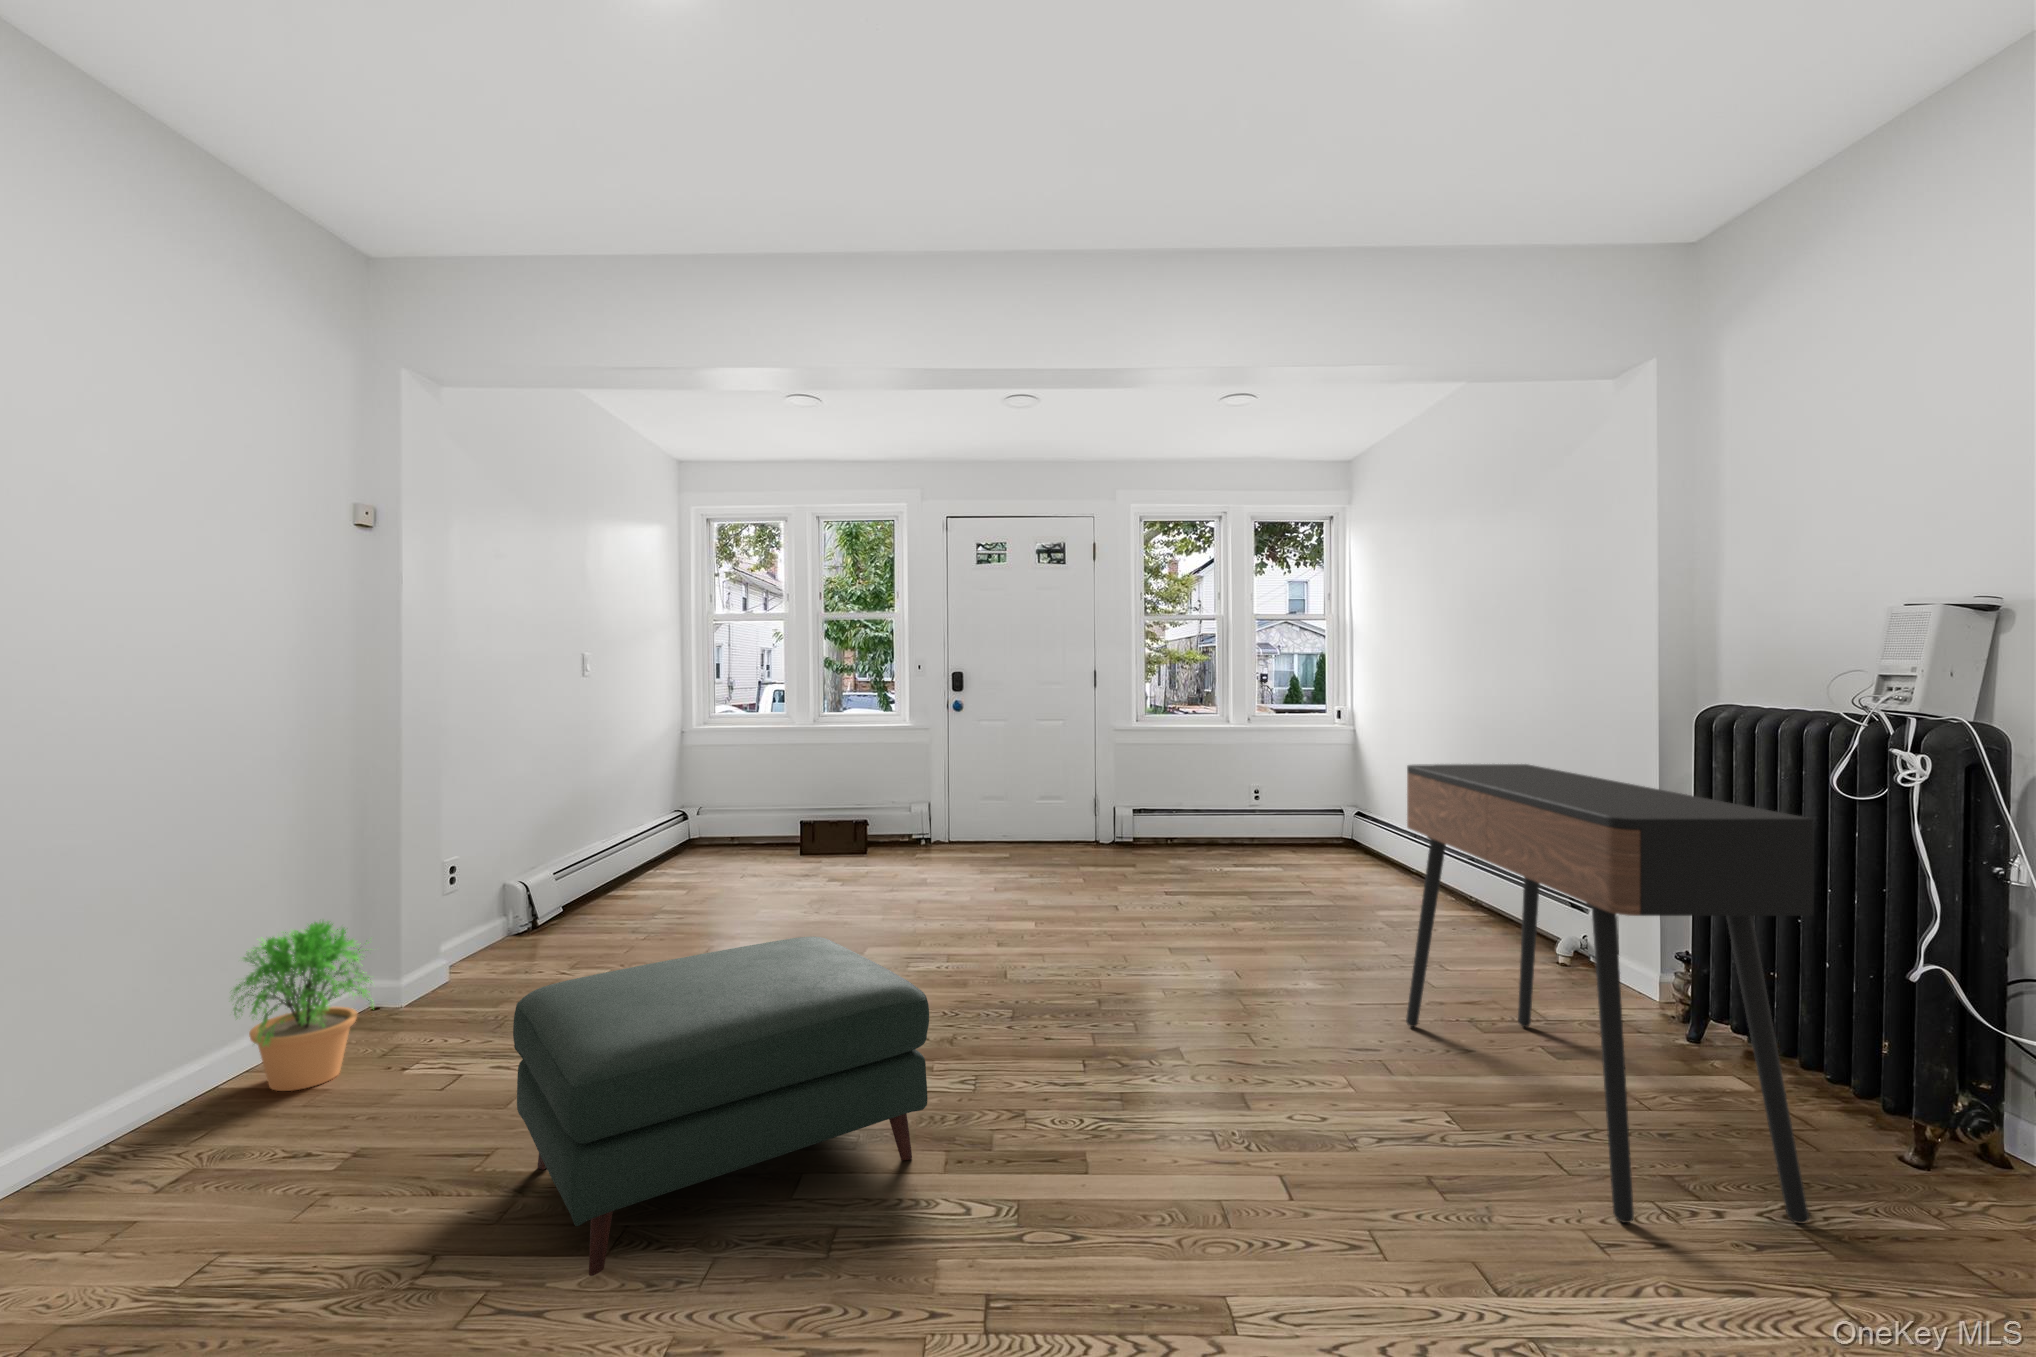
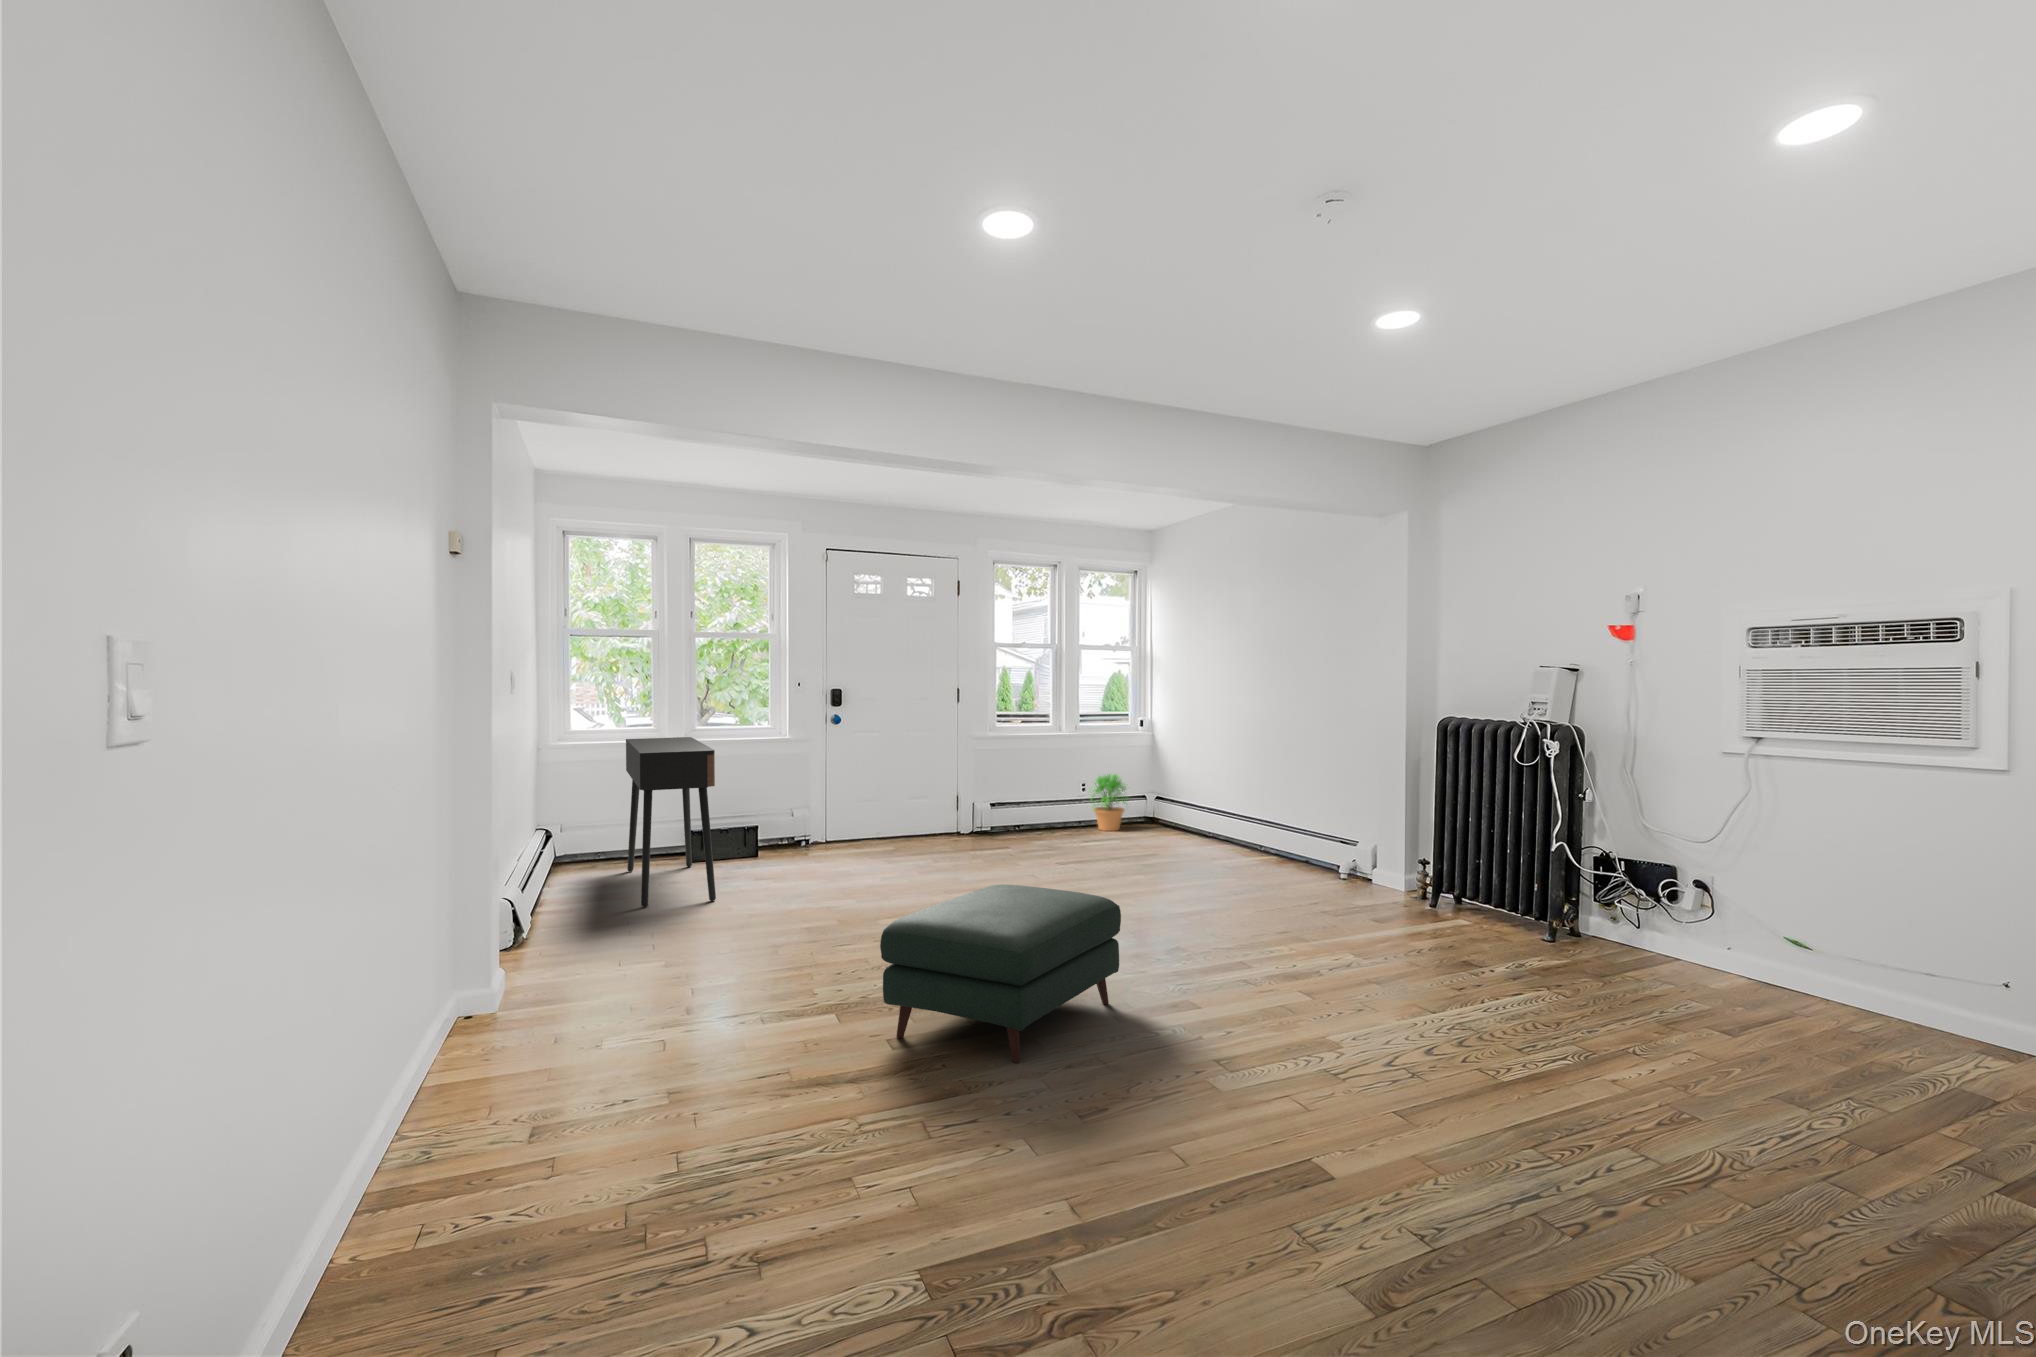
console table: present [1406,764,1813,1223] -> present [626,737,716,907]
potted plant: present [231,922,373,1091] -> present [1091,774,1128,831]

